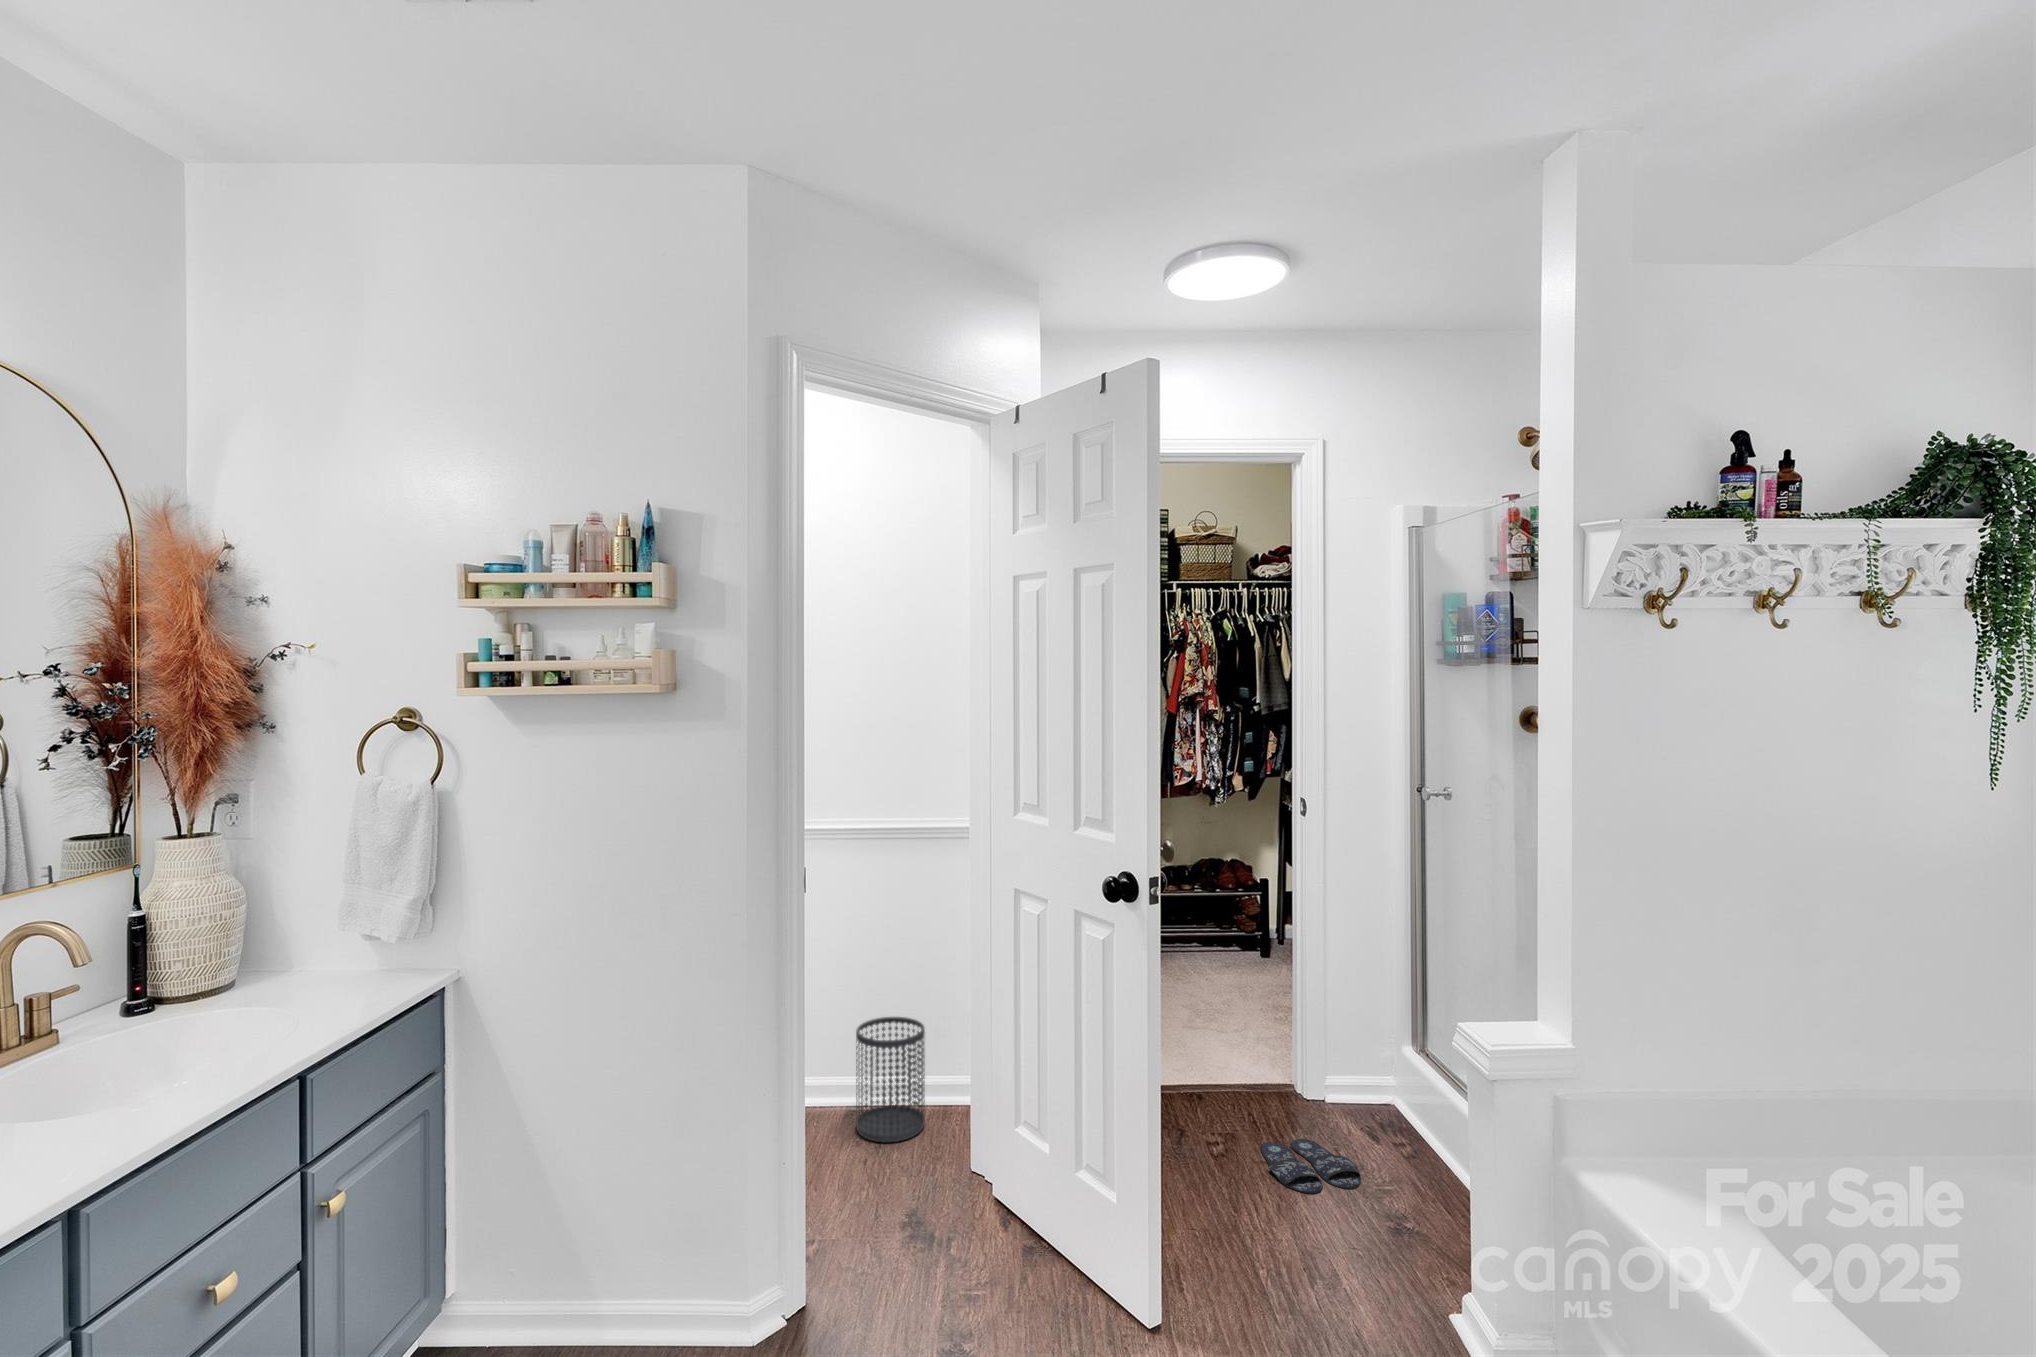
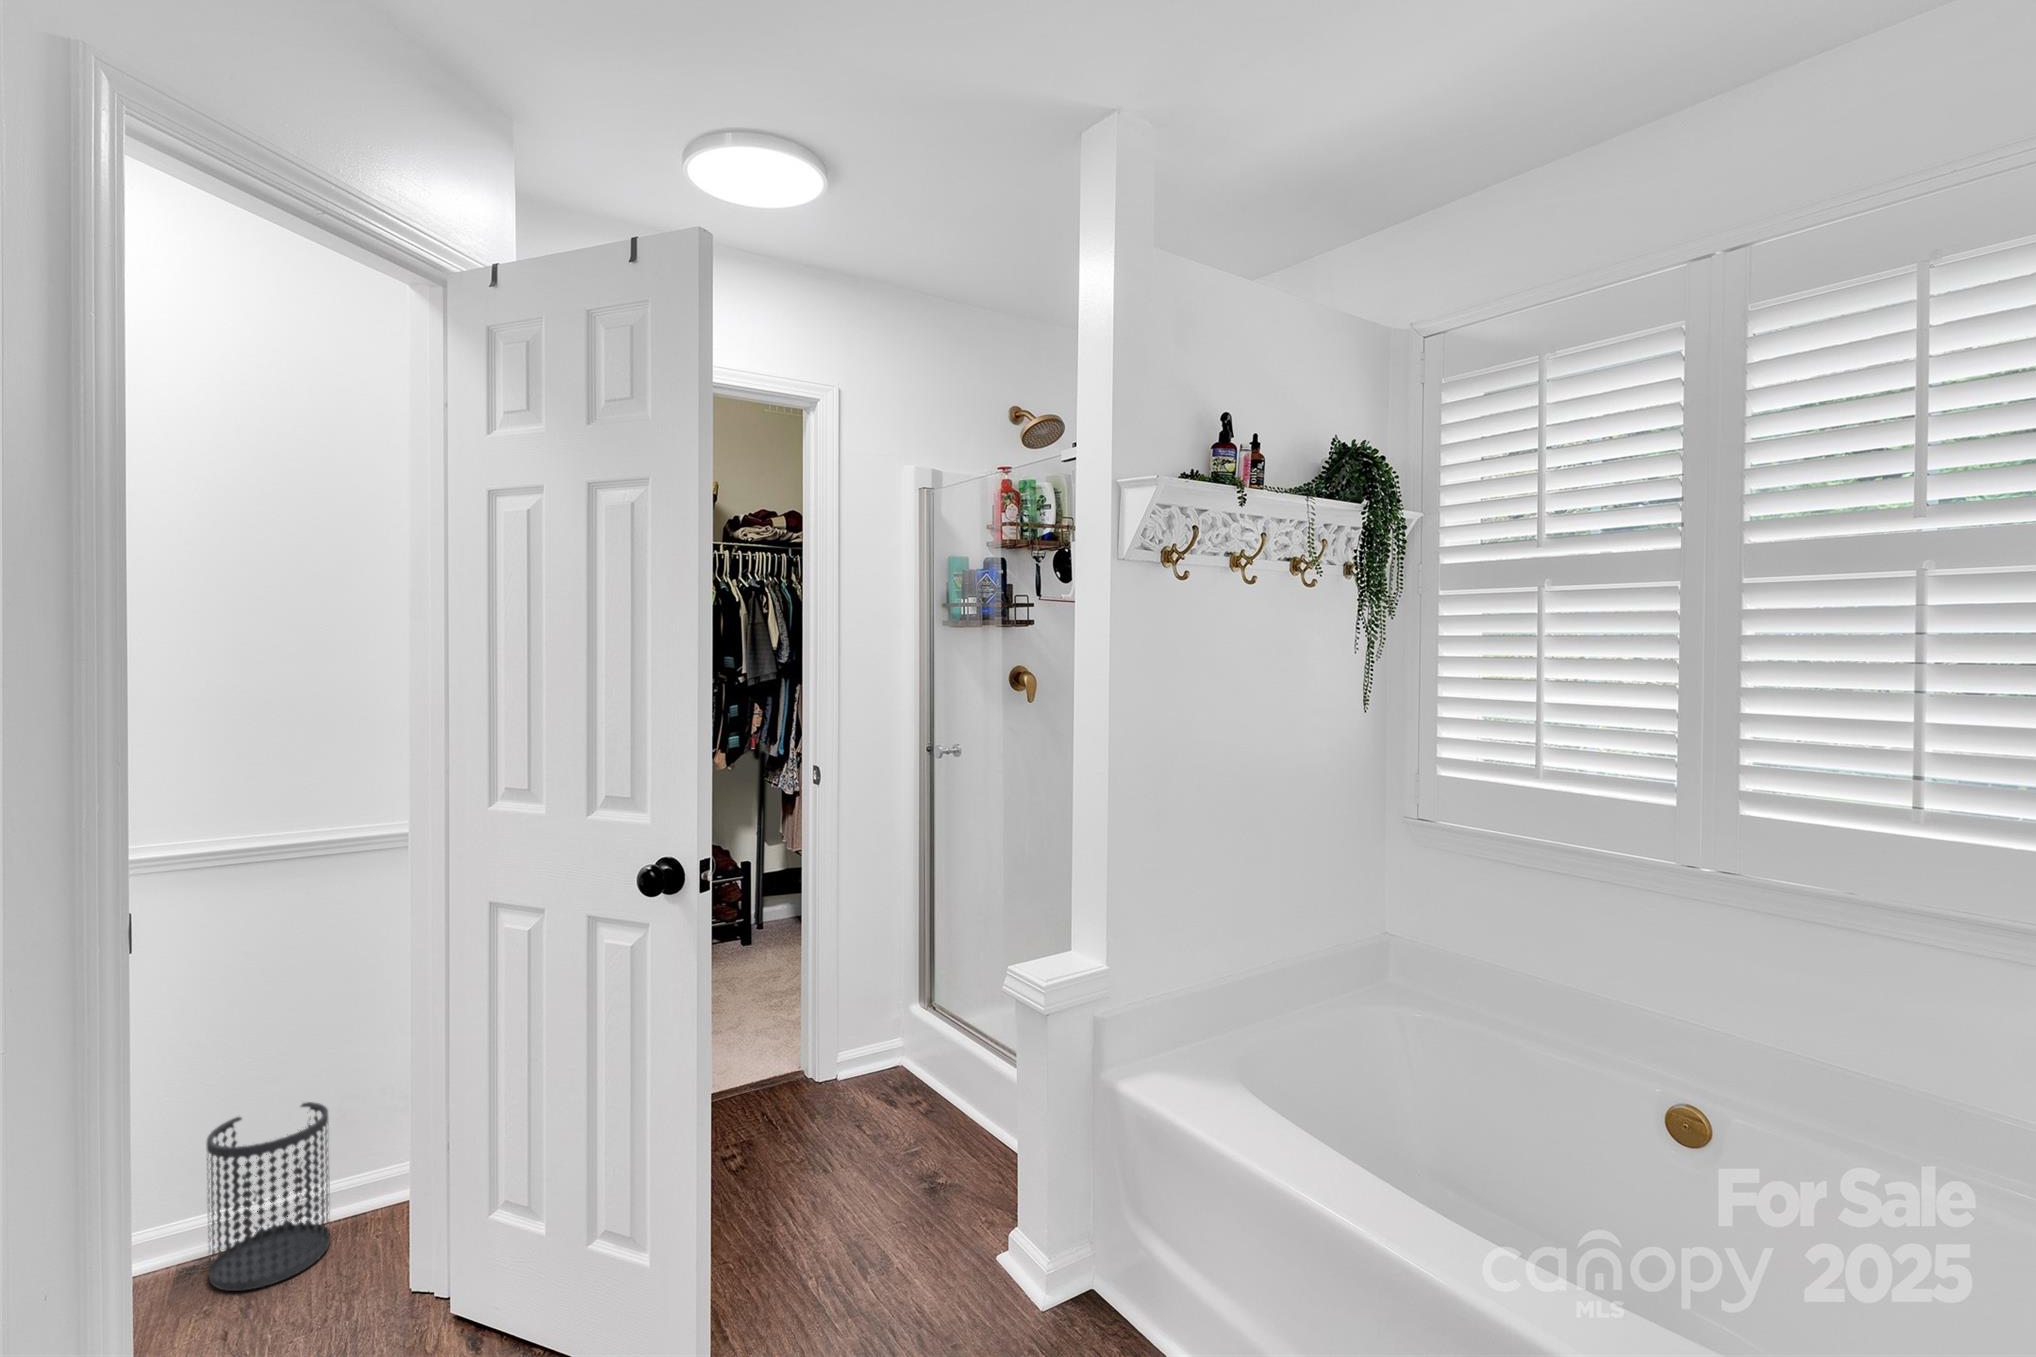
slippers: present [1260,1139,1360,1194] -> none [782,1122,889,1181]

